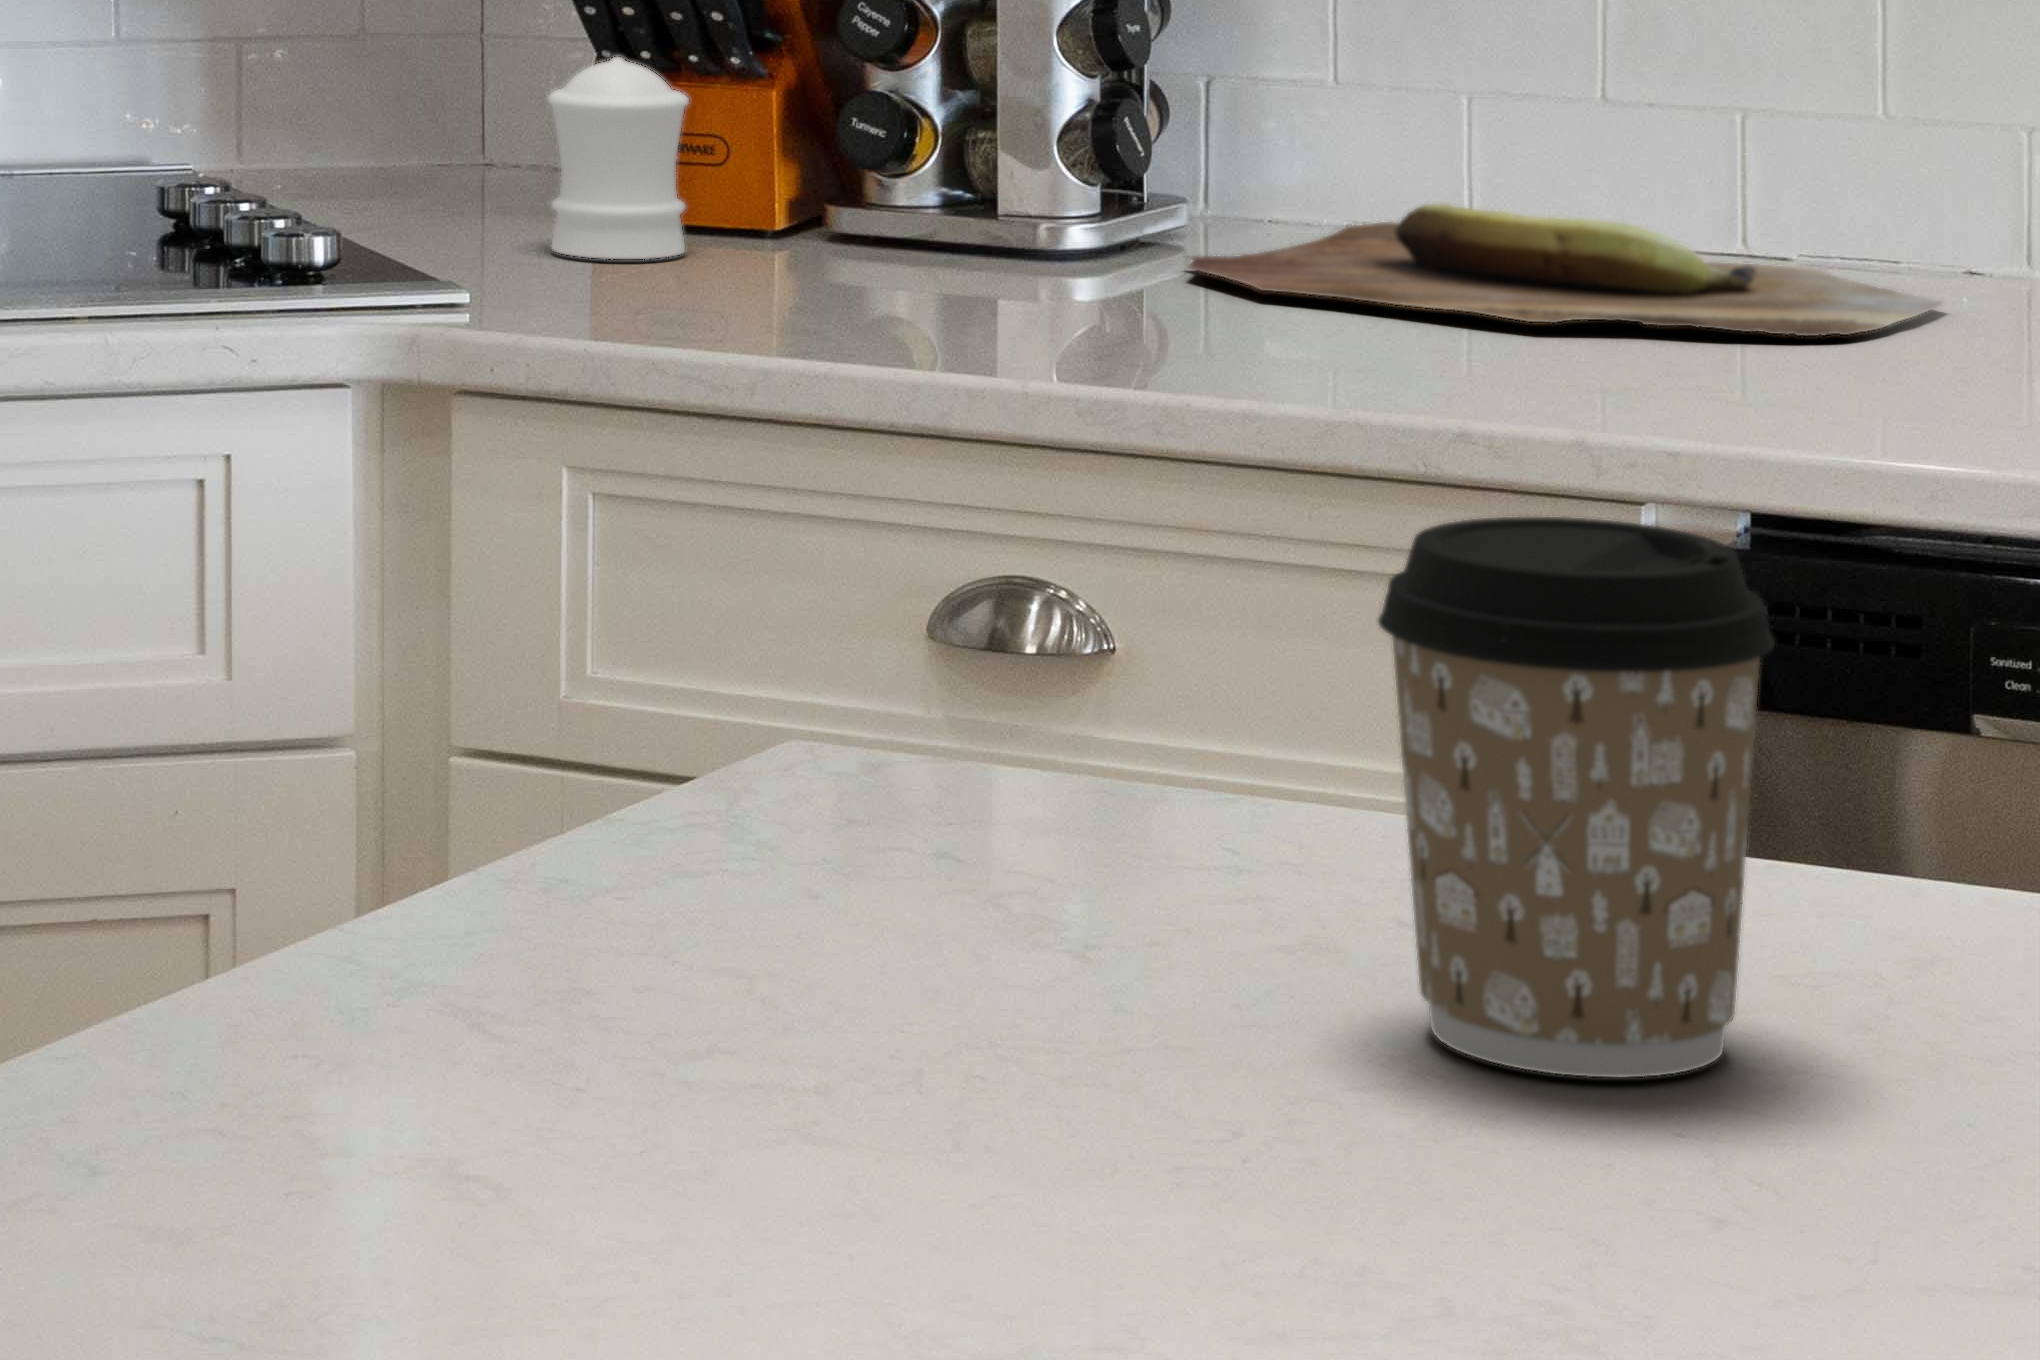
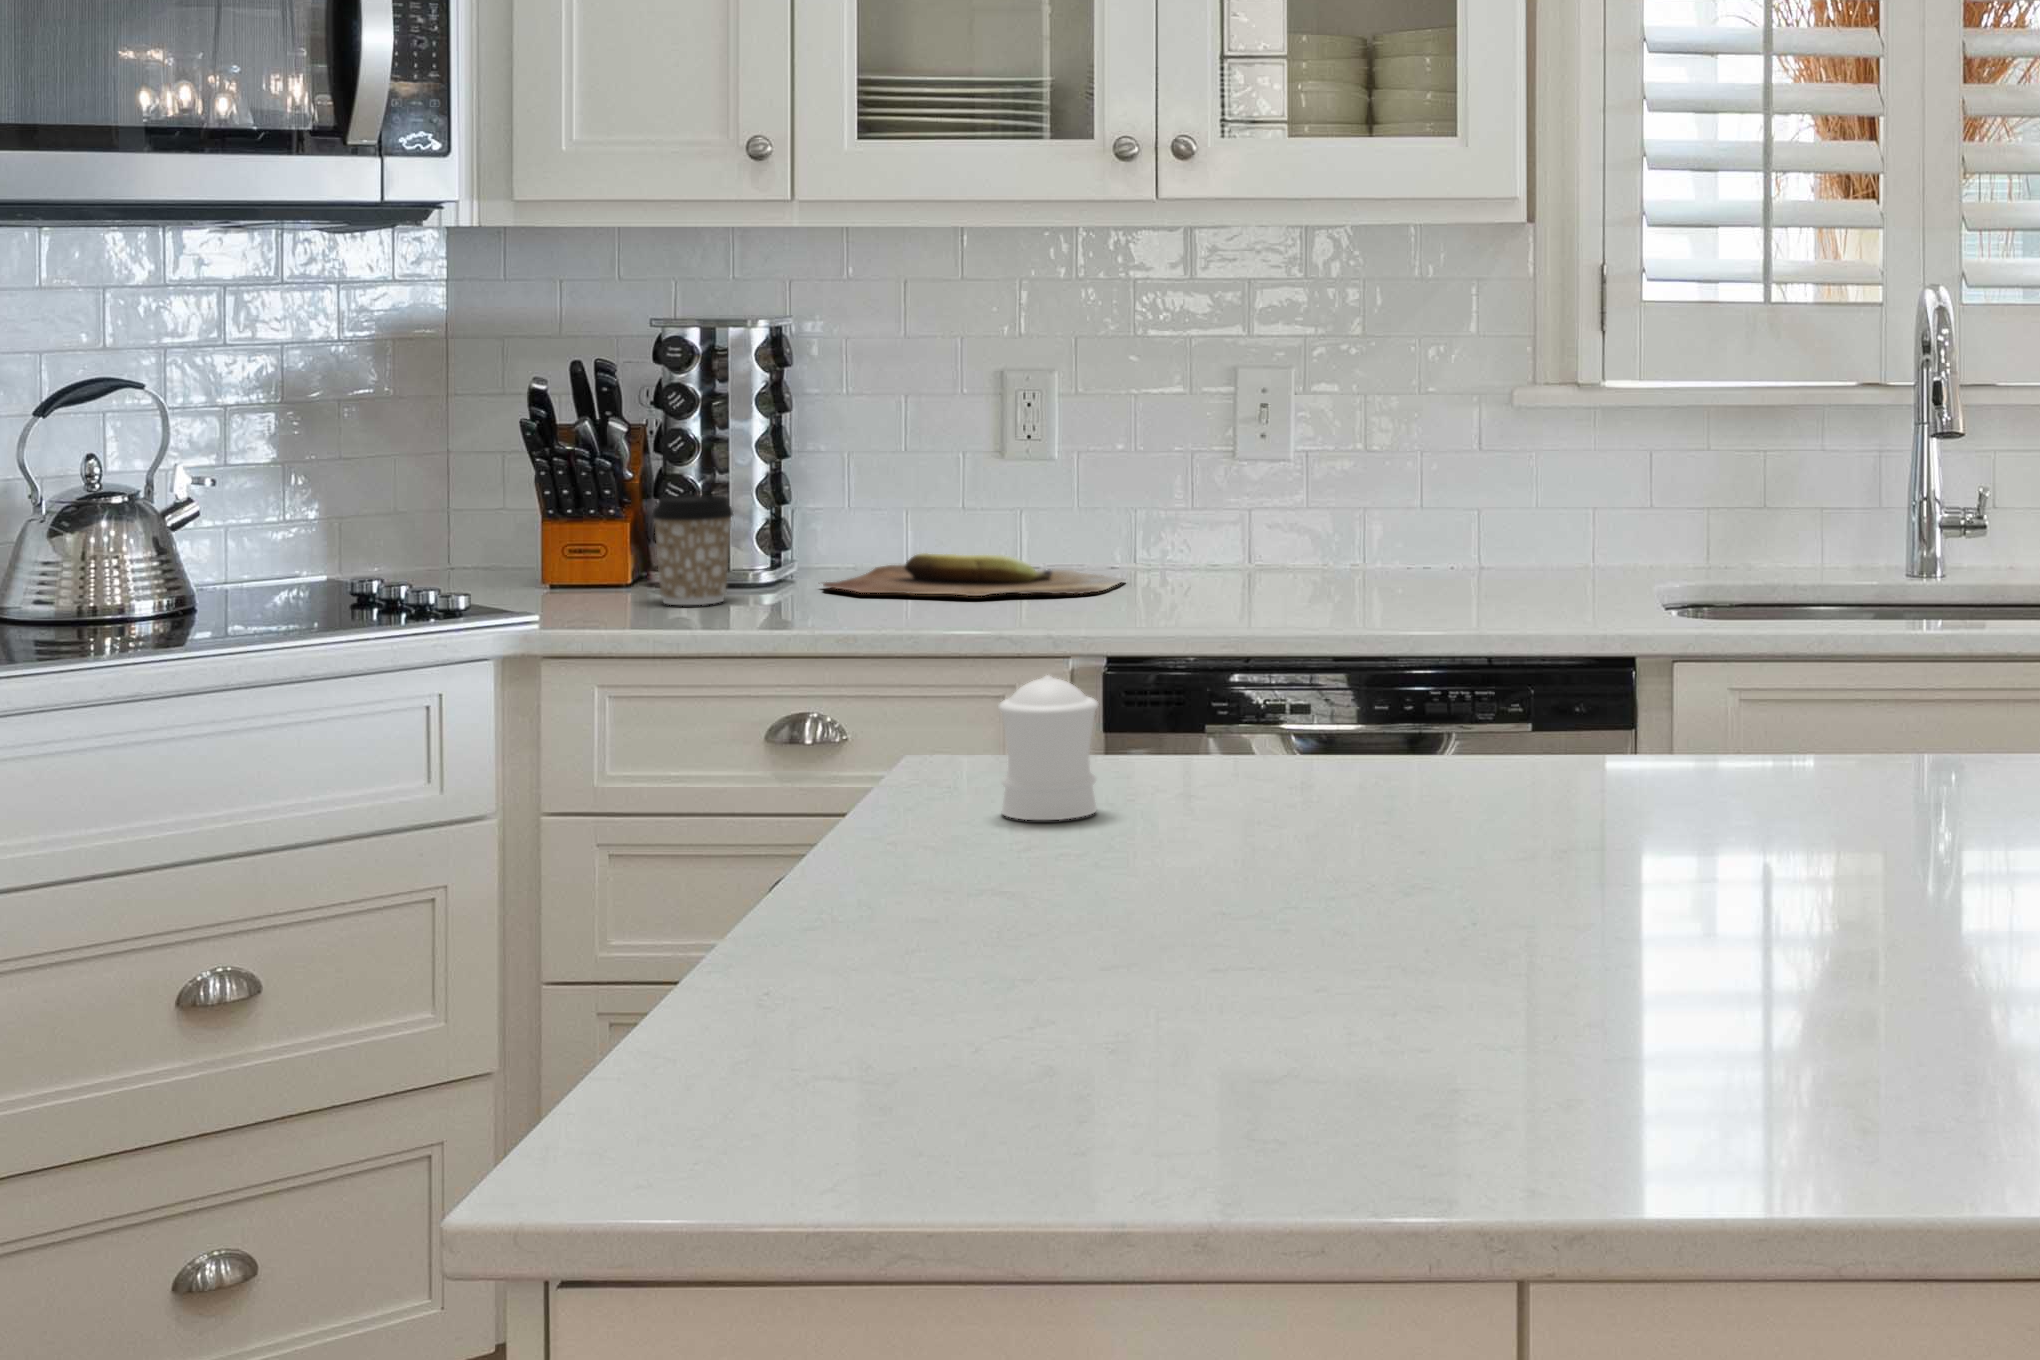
salt shaker: present [548,57,689,259] -> present [998,676,1098,820]
coffee cup: present [1378,517,1775,1077] -> present [652,495,733,605]

